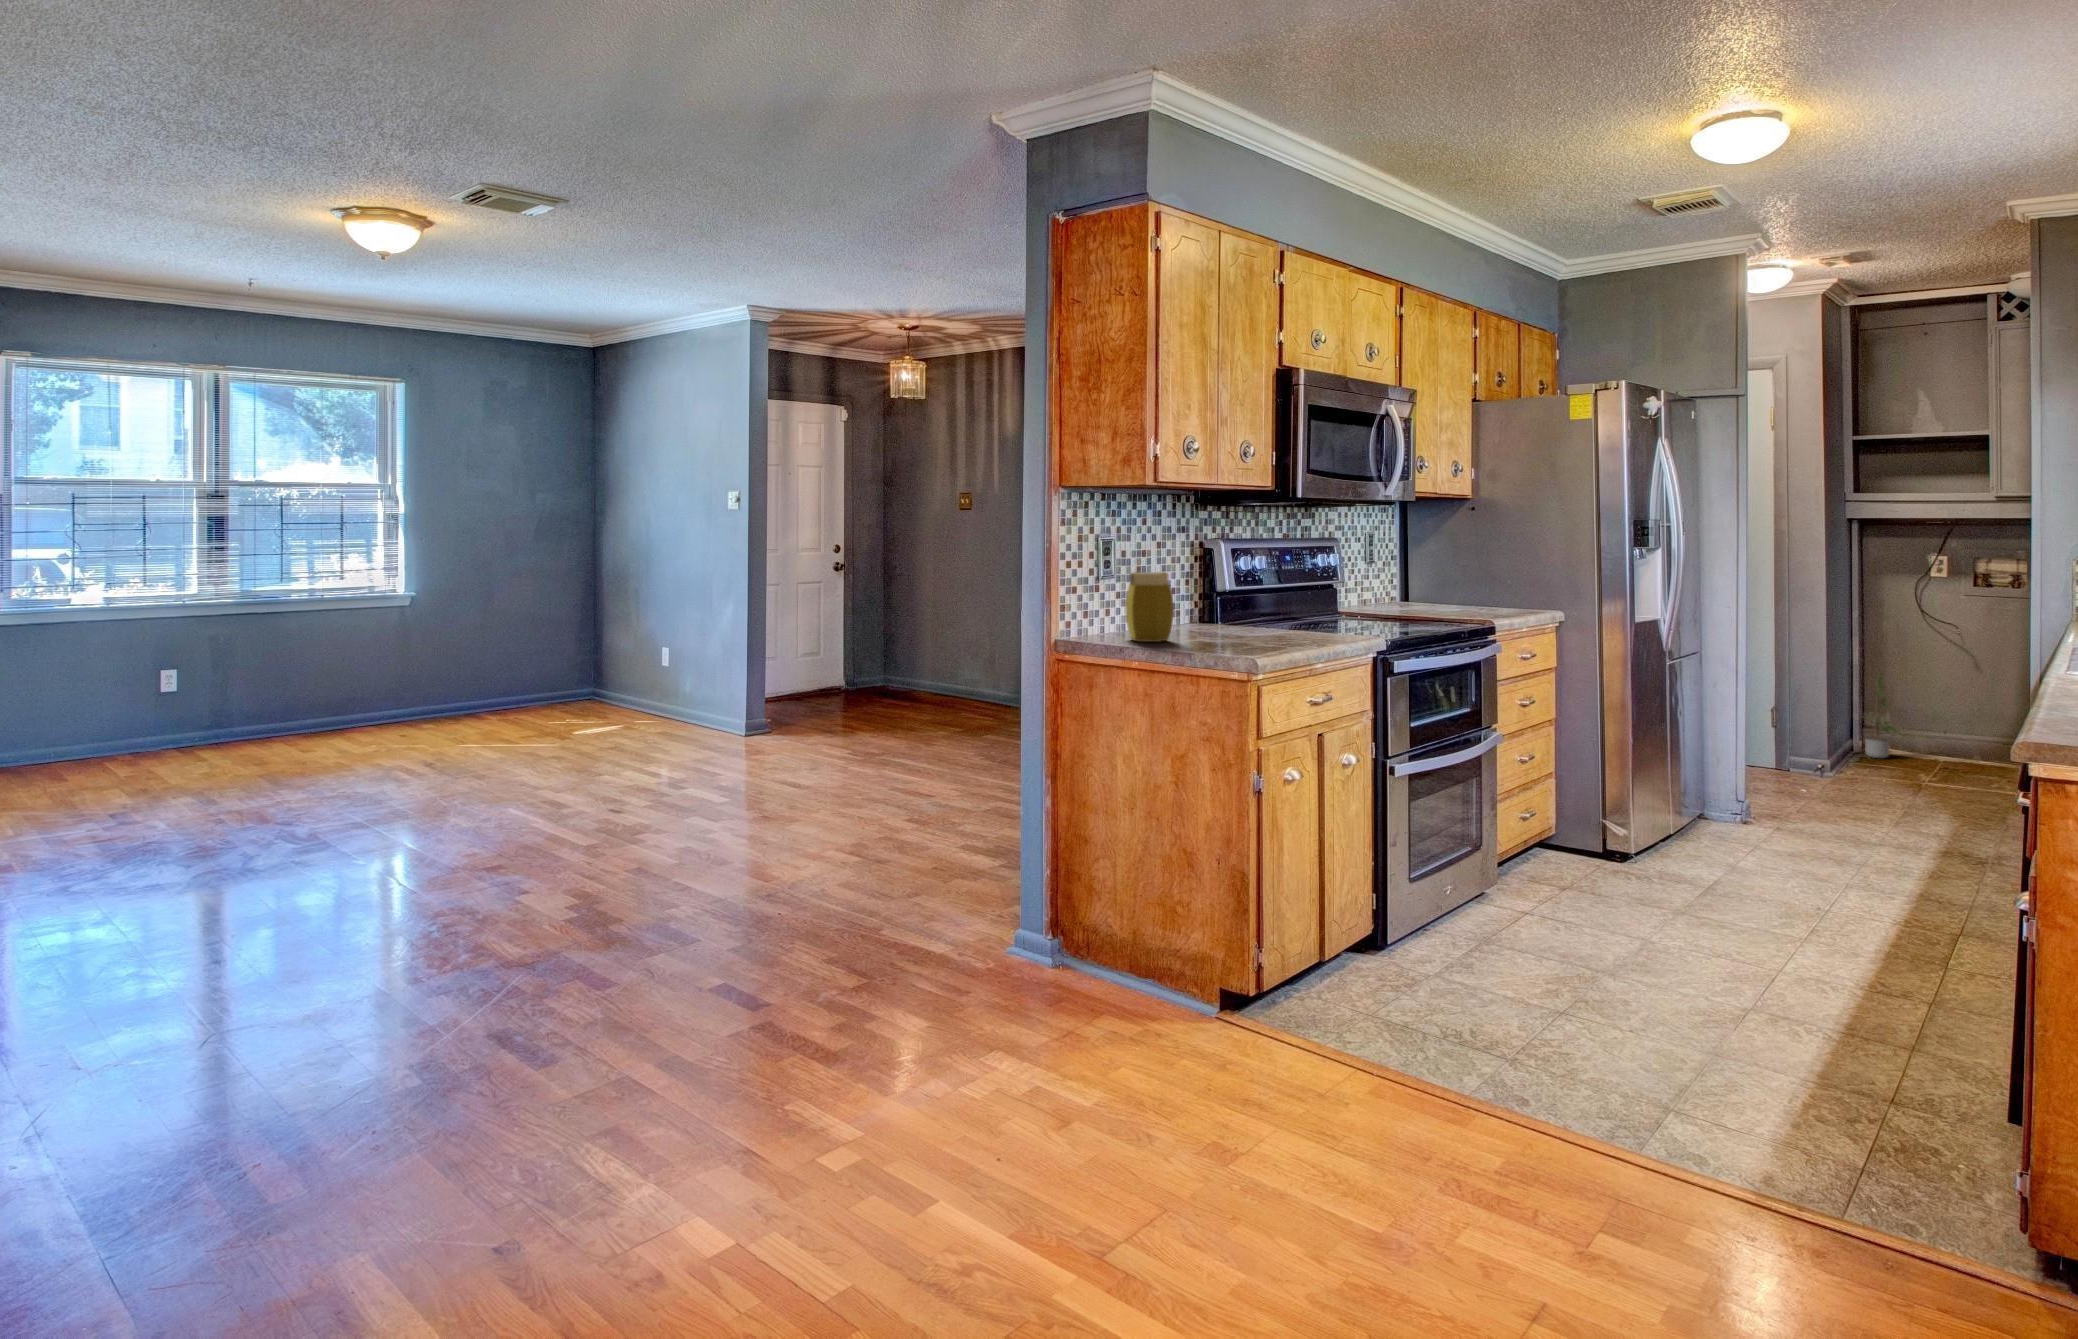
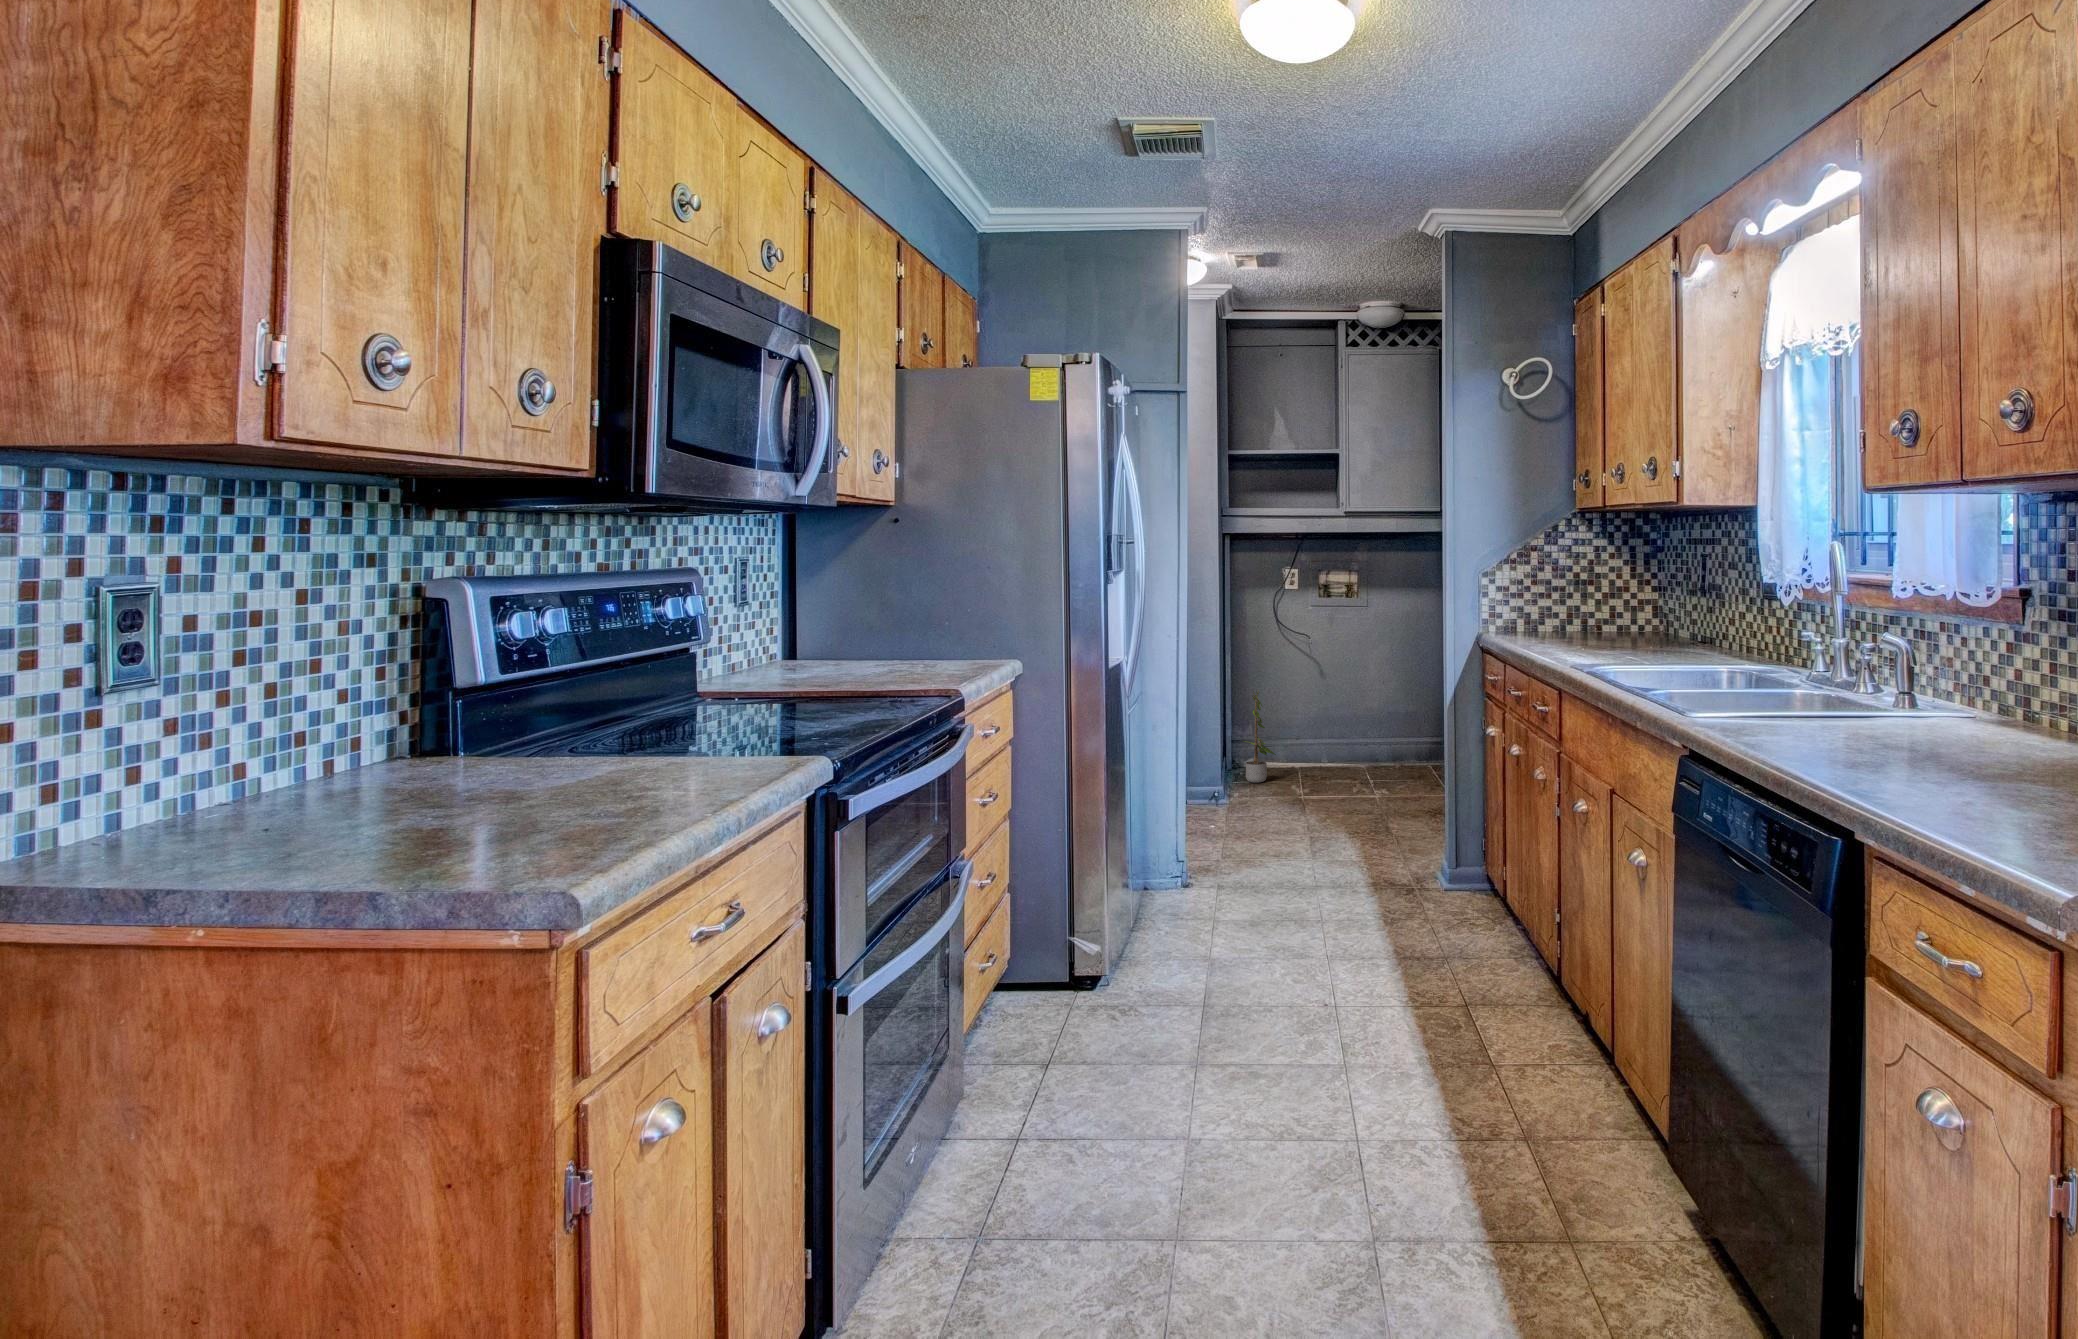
jar: present [1126,572,1174,642] -> none [183,668,338,855]

